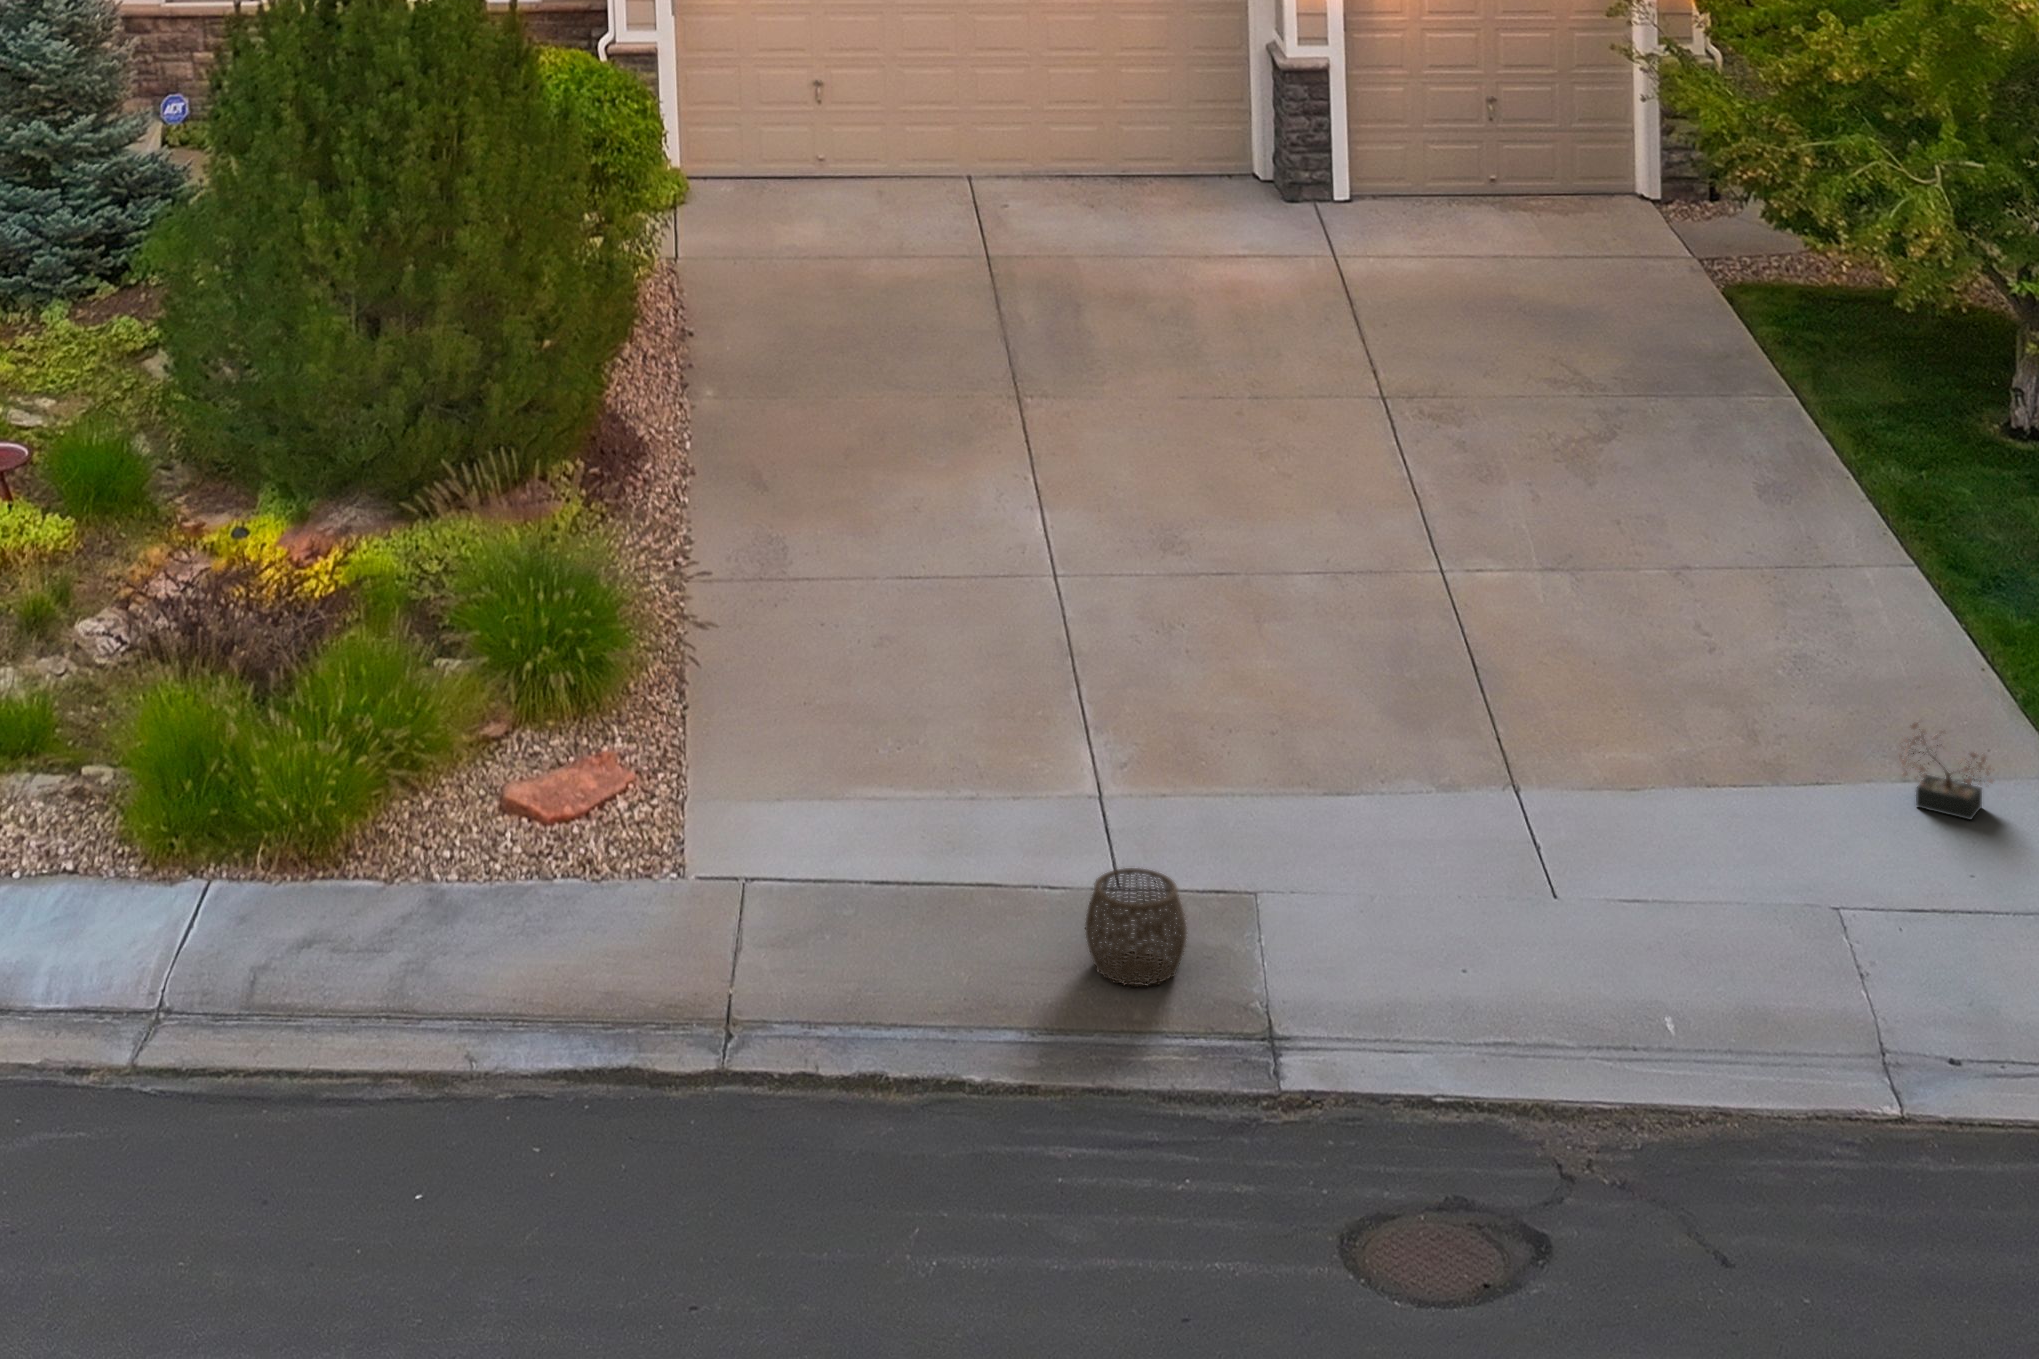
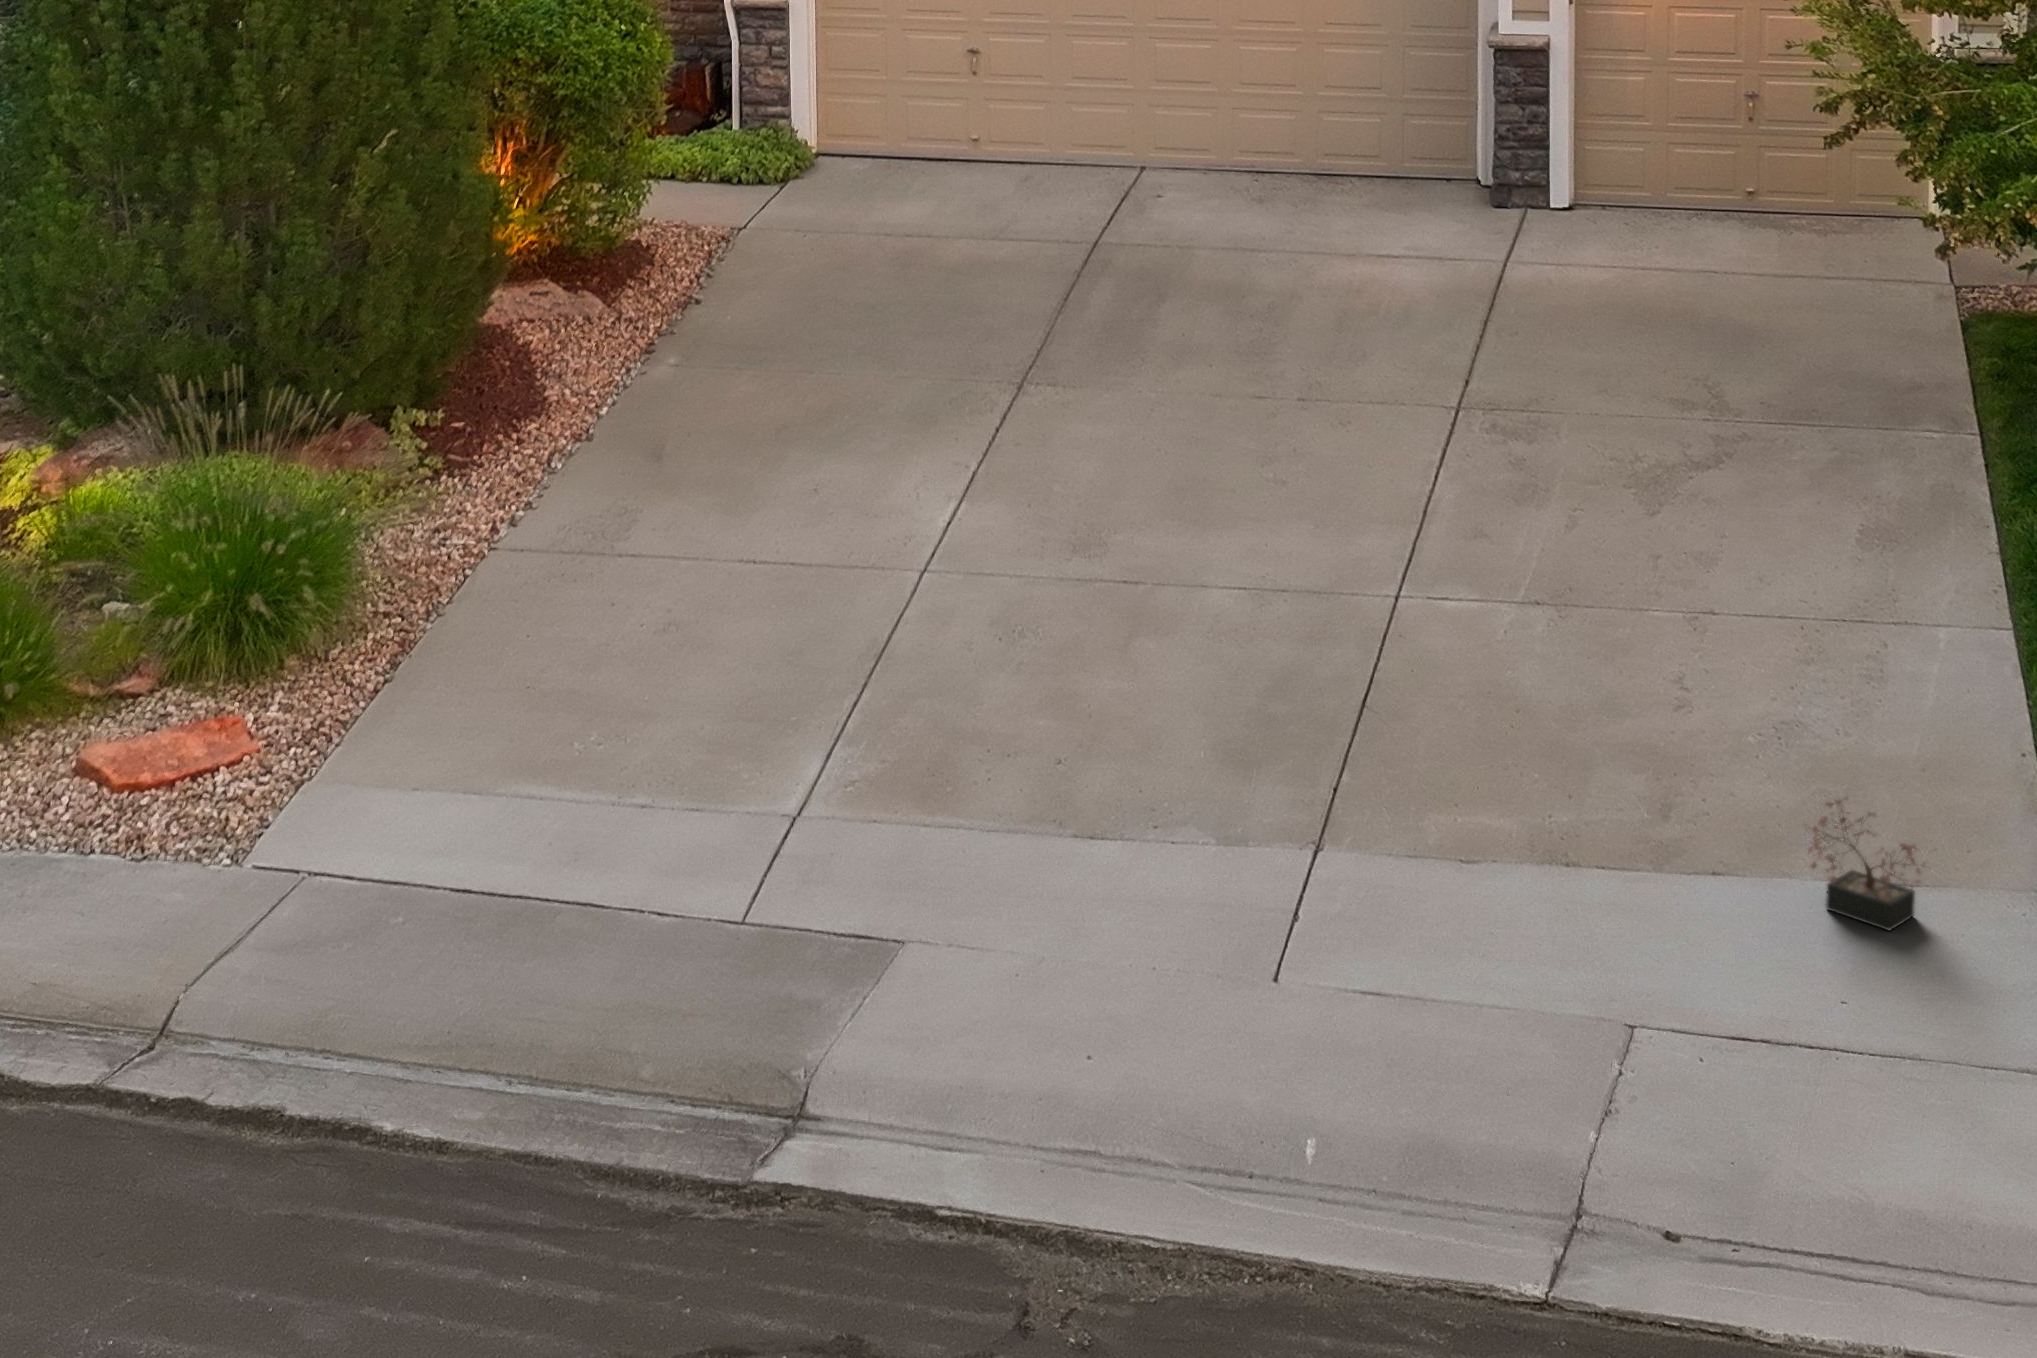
woven basket: present [1085,868,1187,986] -> none [620,891,751,1042]

